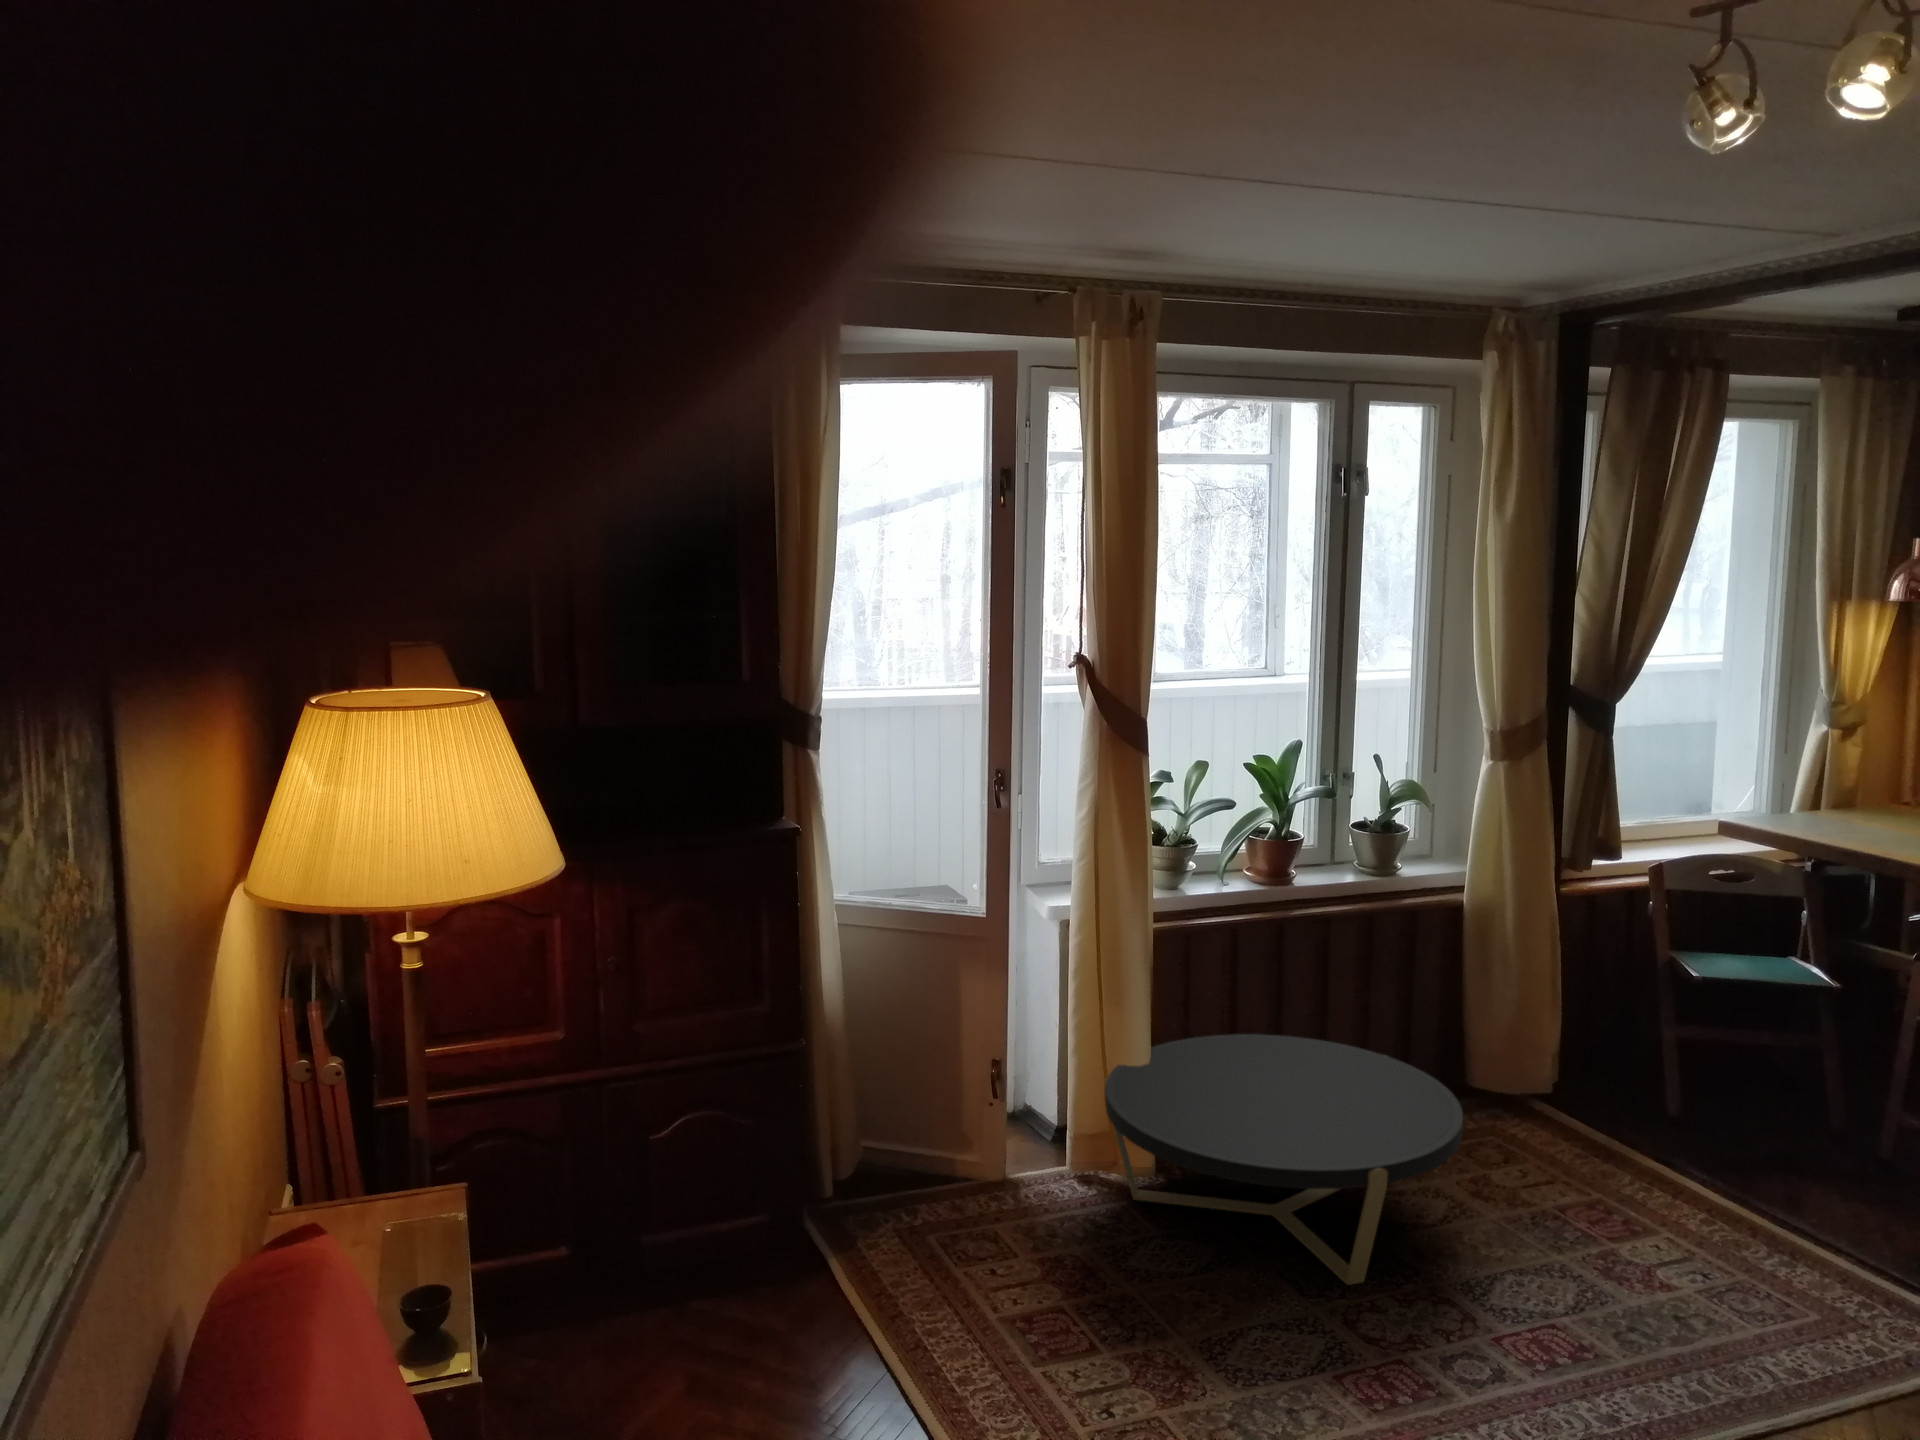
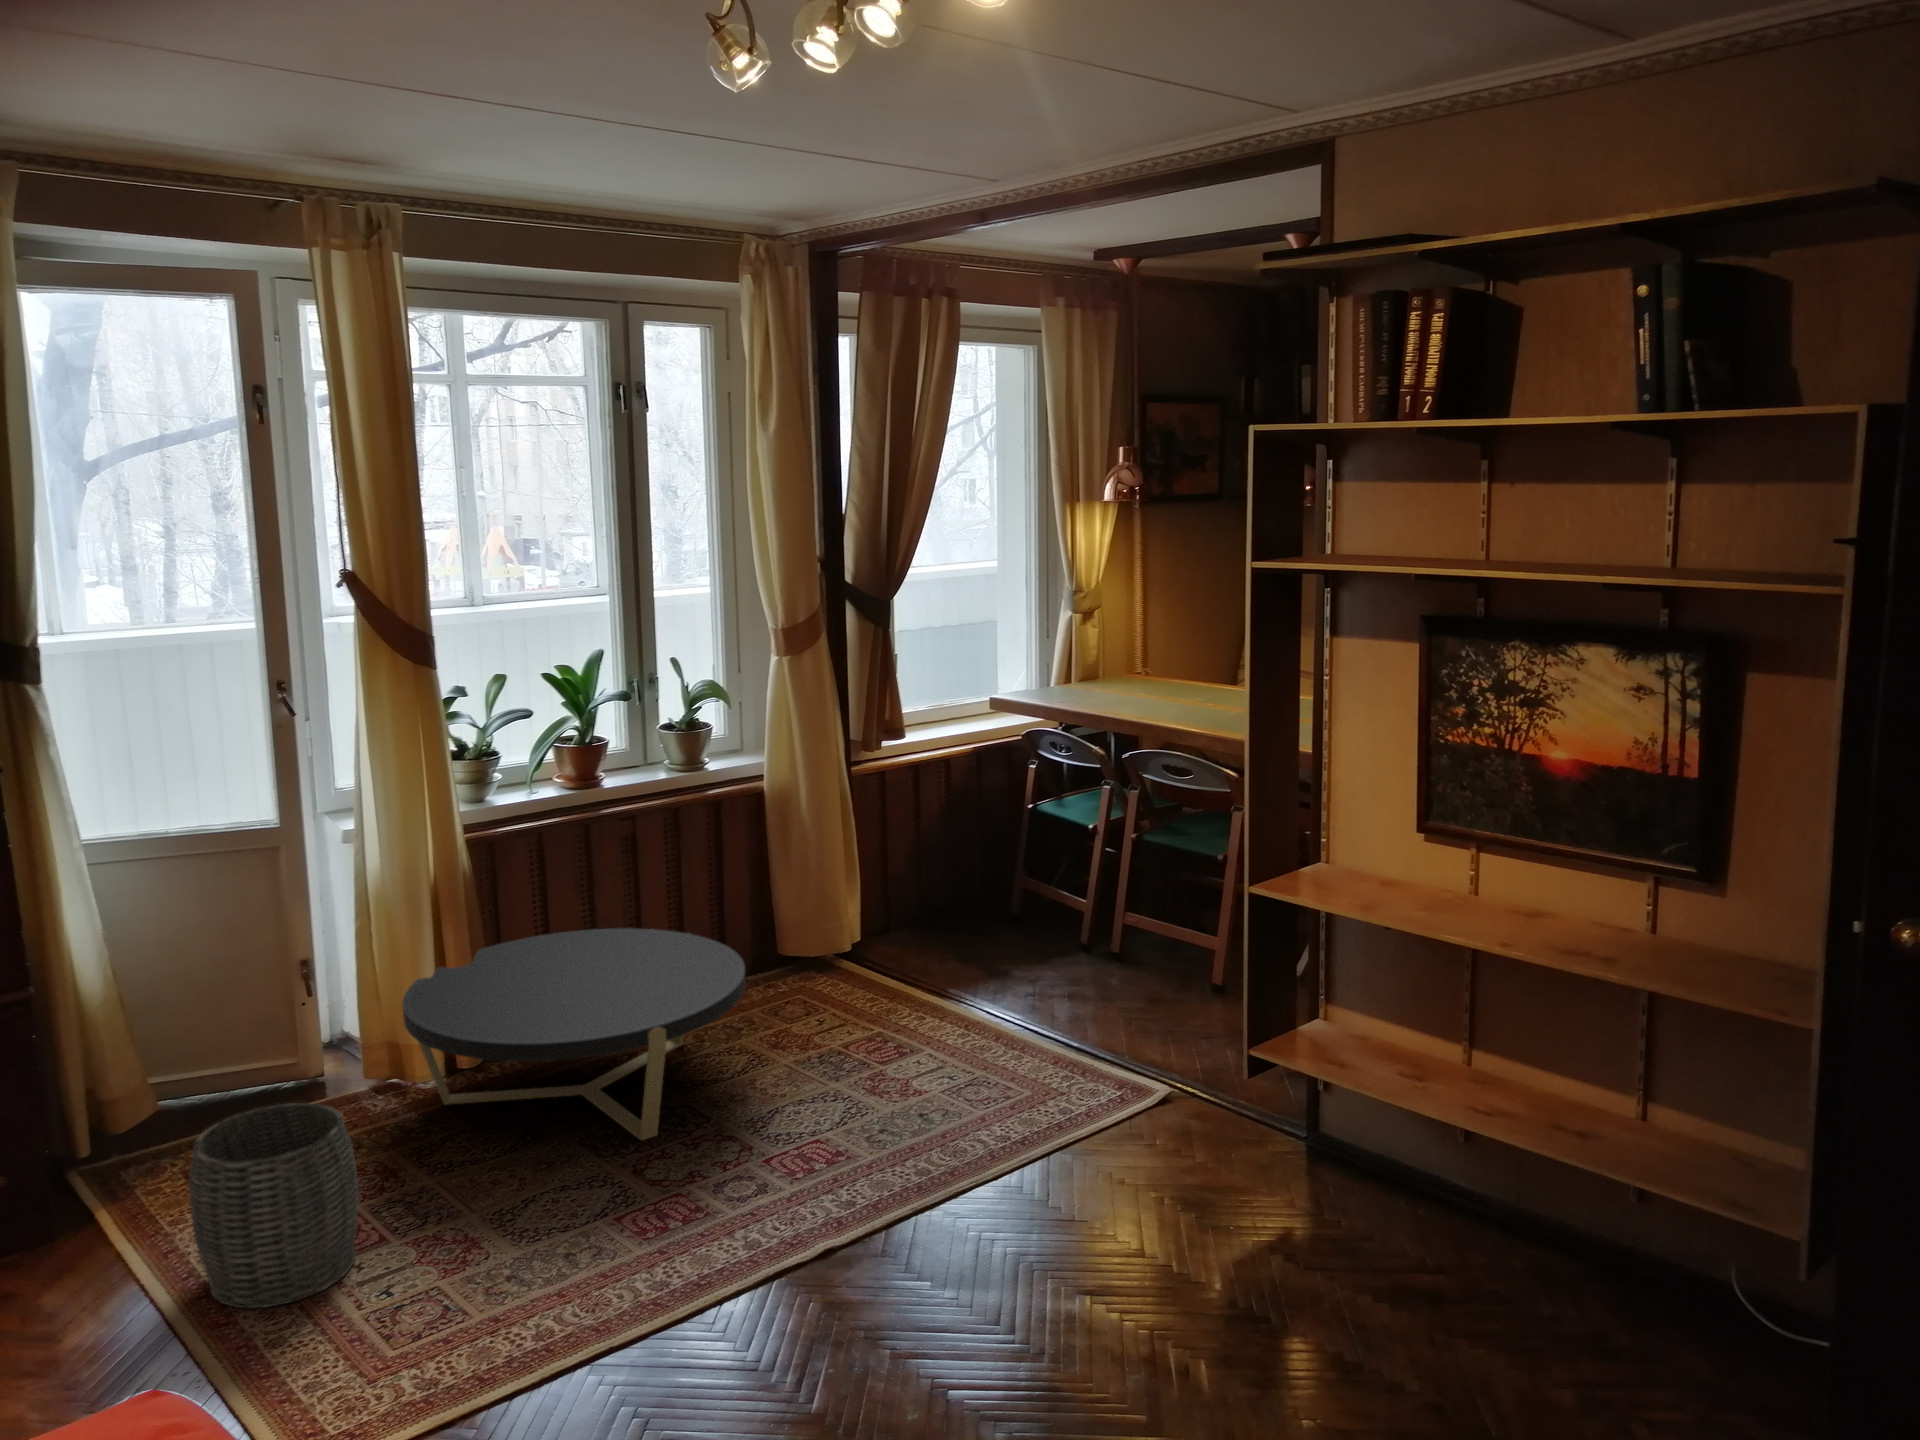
woven basket: none [930,1188,1080,1398] -> present [189,1103,359,1308]

